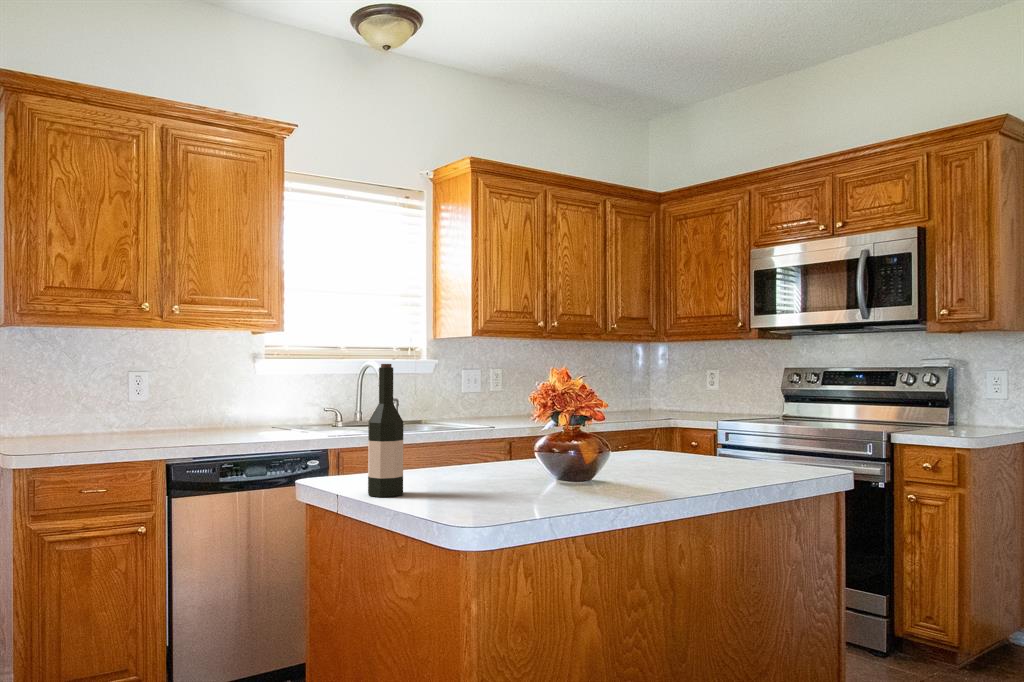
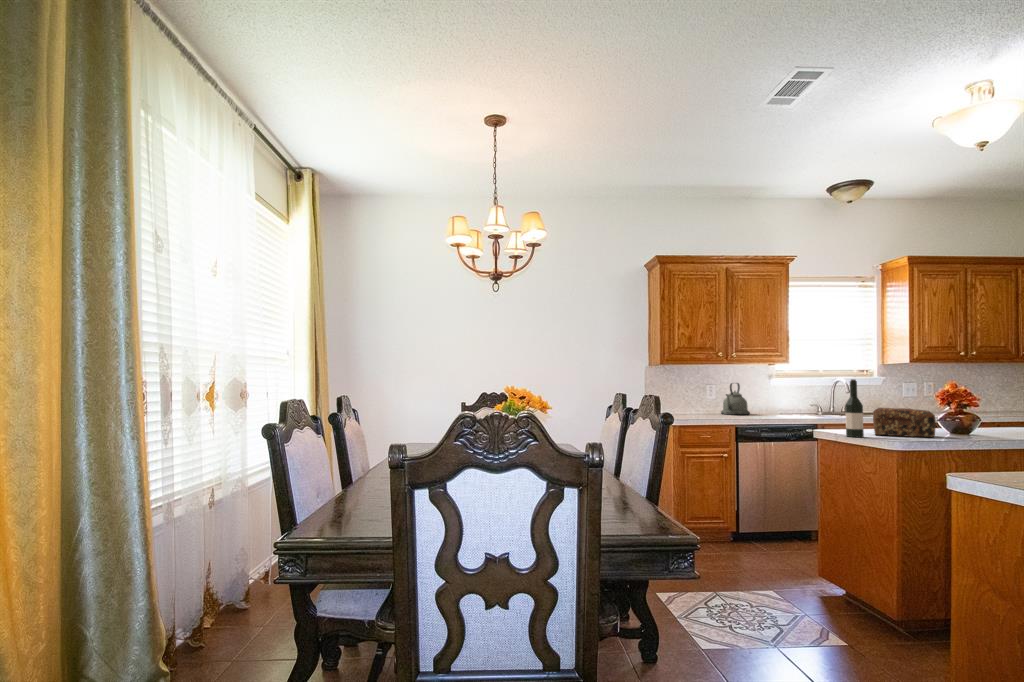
kettle: none [145,370,205,436] -> present [721,383,750,415]
bread loaf: none [421,422,532,483] -> present [873,408,936,437]

